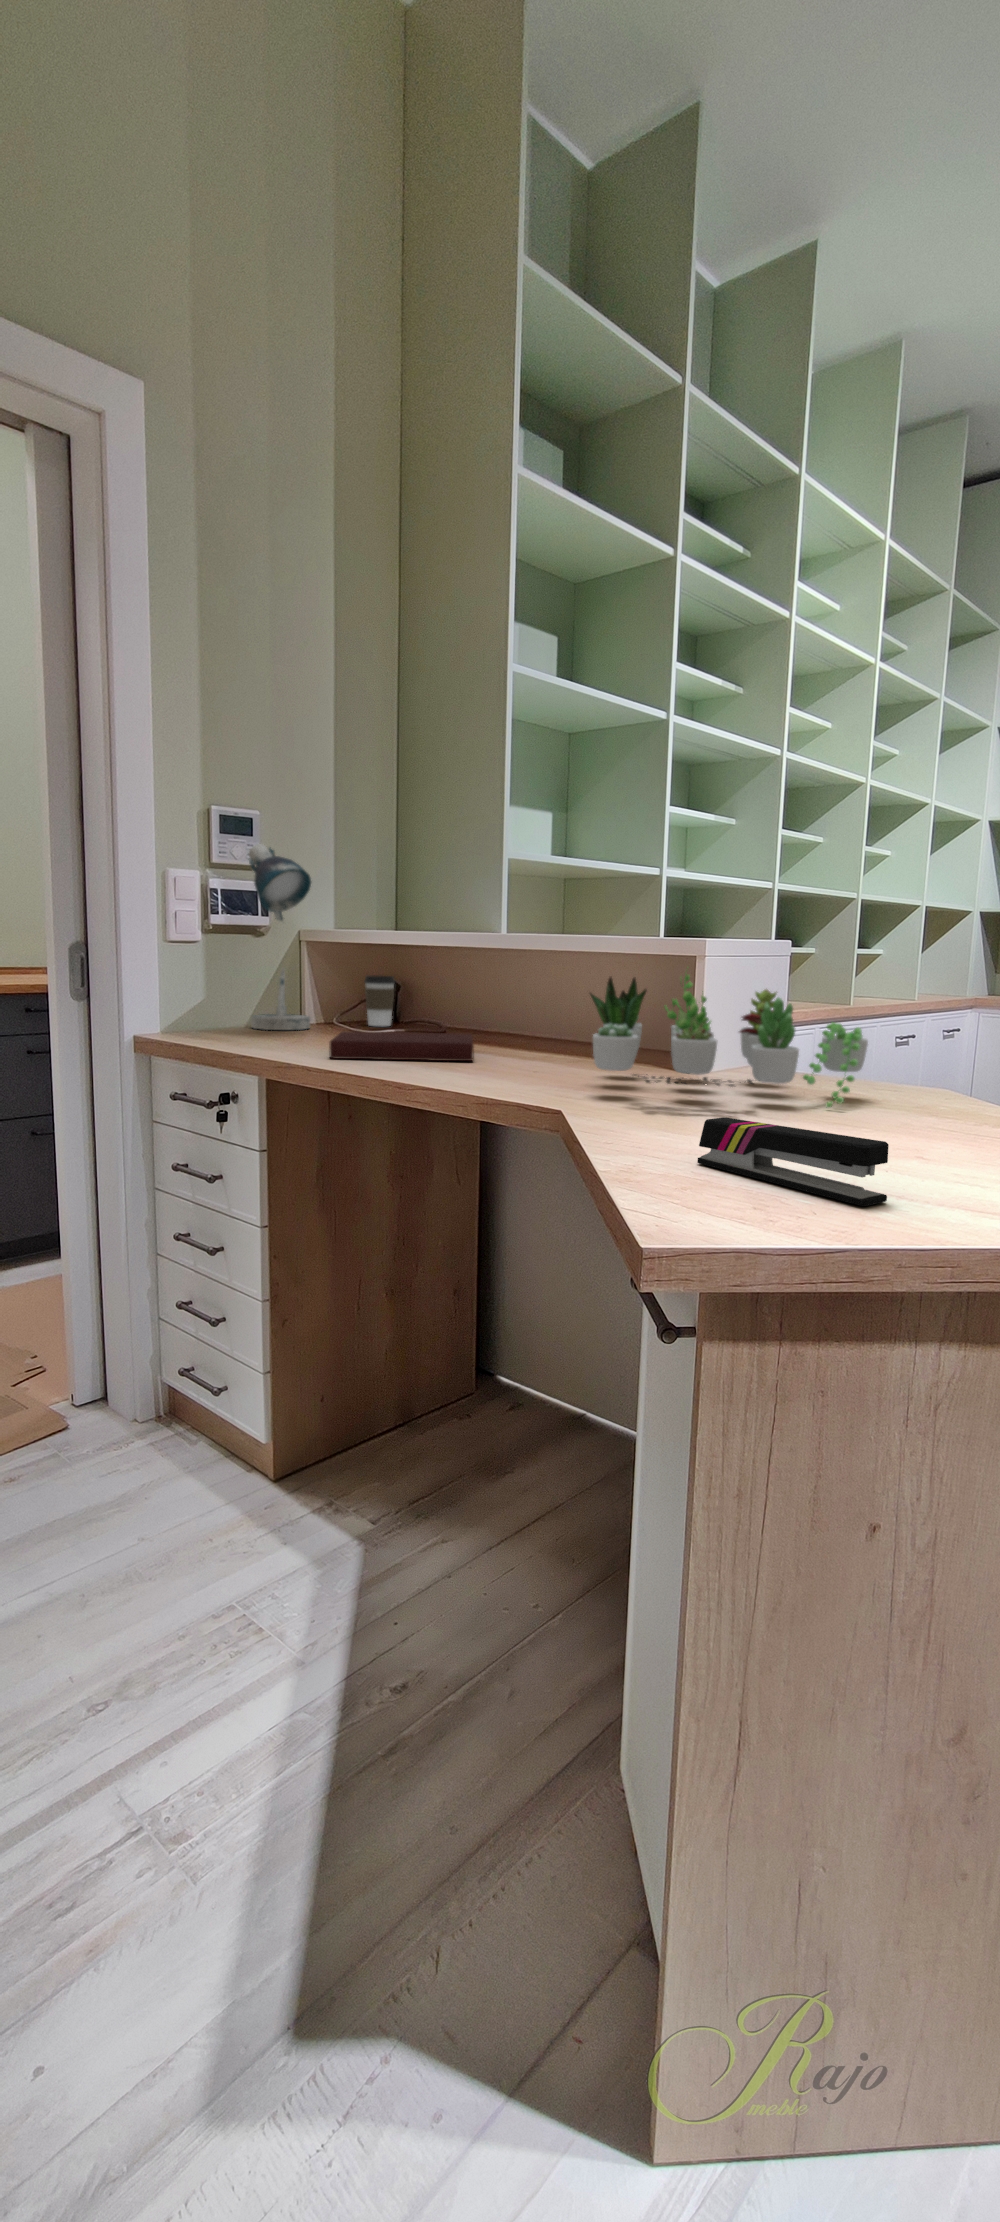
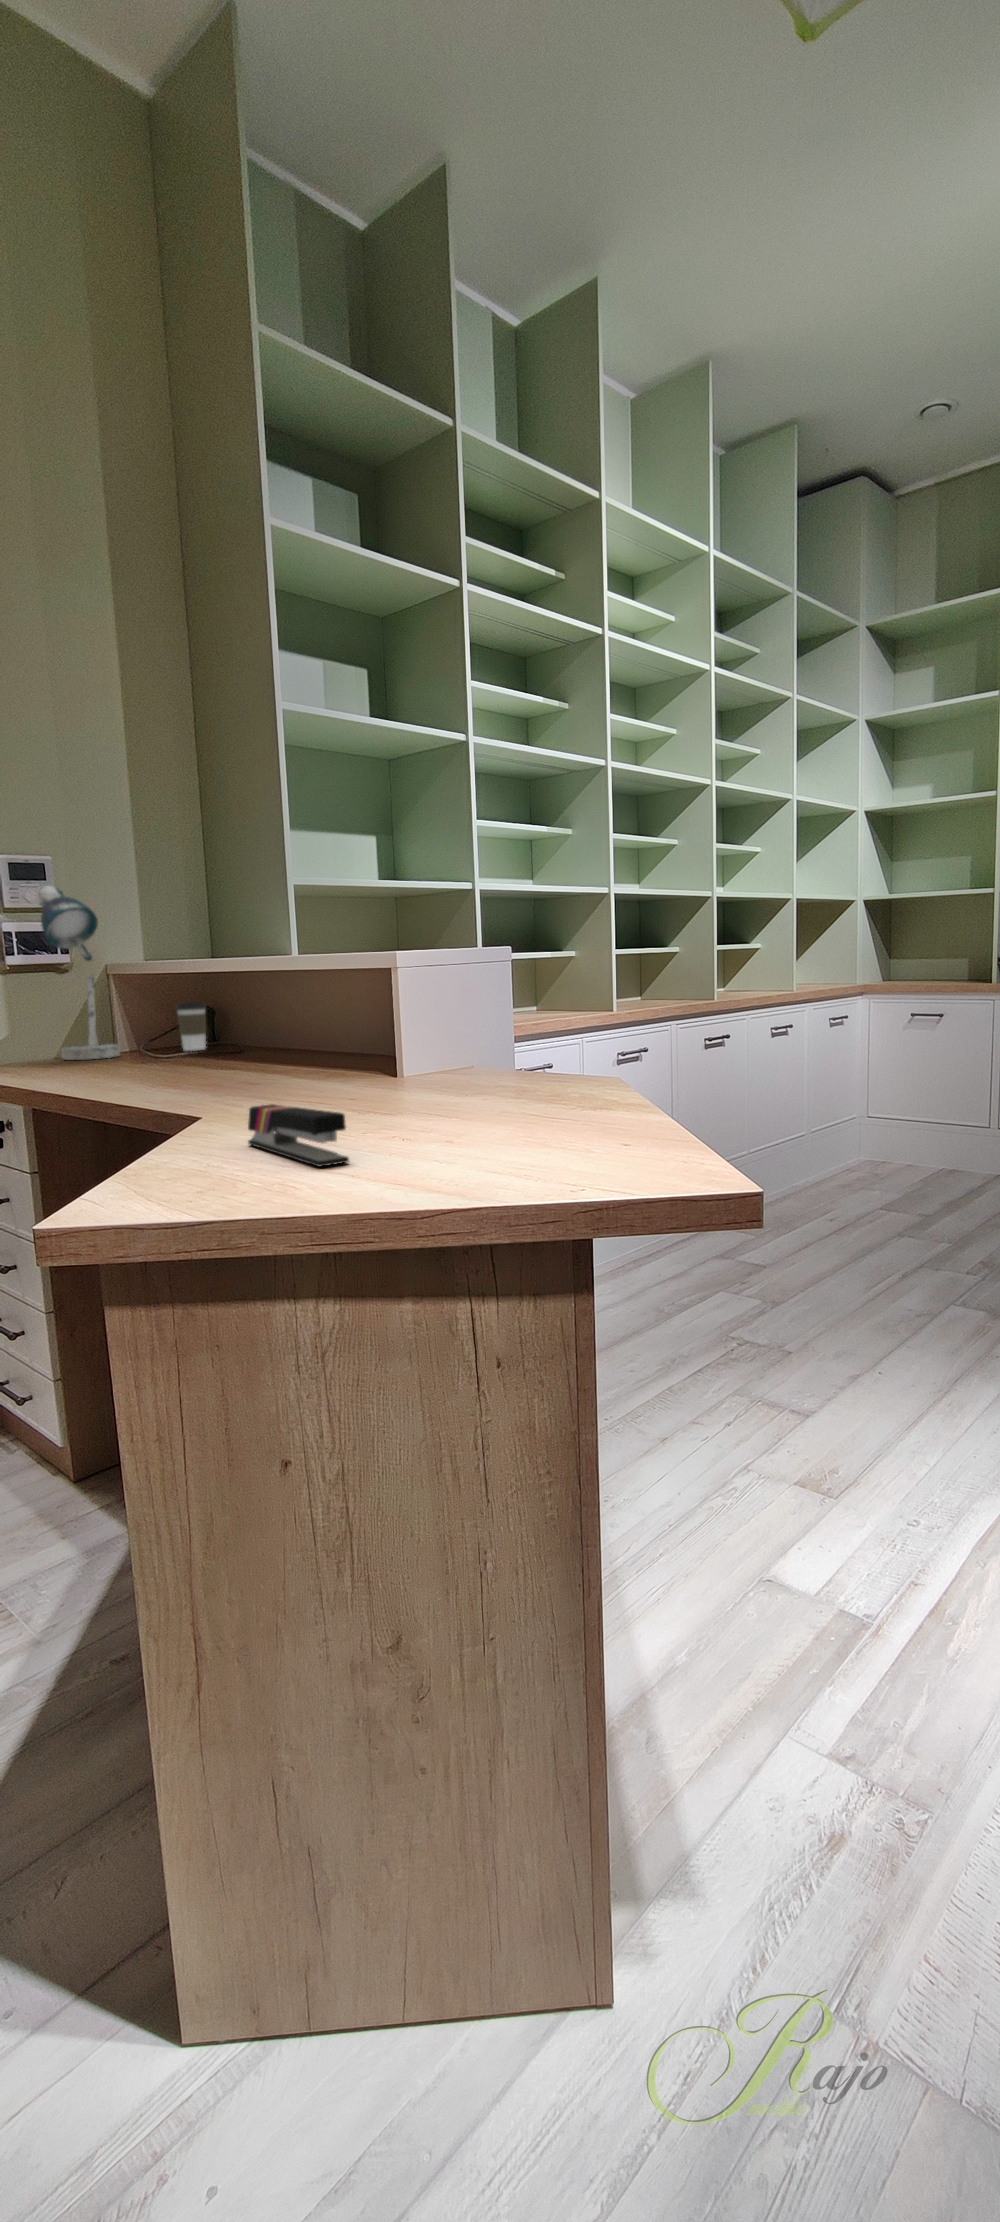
succulent plant: present [590,975,868,1108] -> none [257,976,523,1096]
notebook: present [329,1031,474,1061] -> none [83,1051,239,1081]

